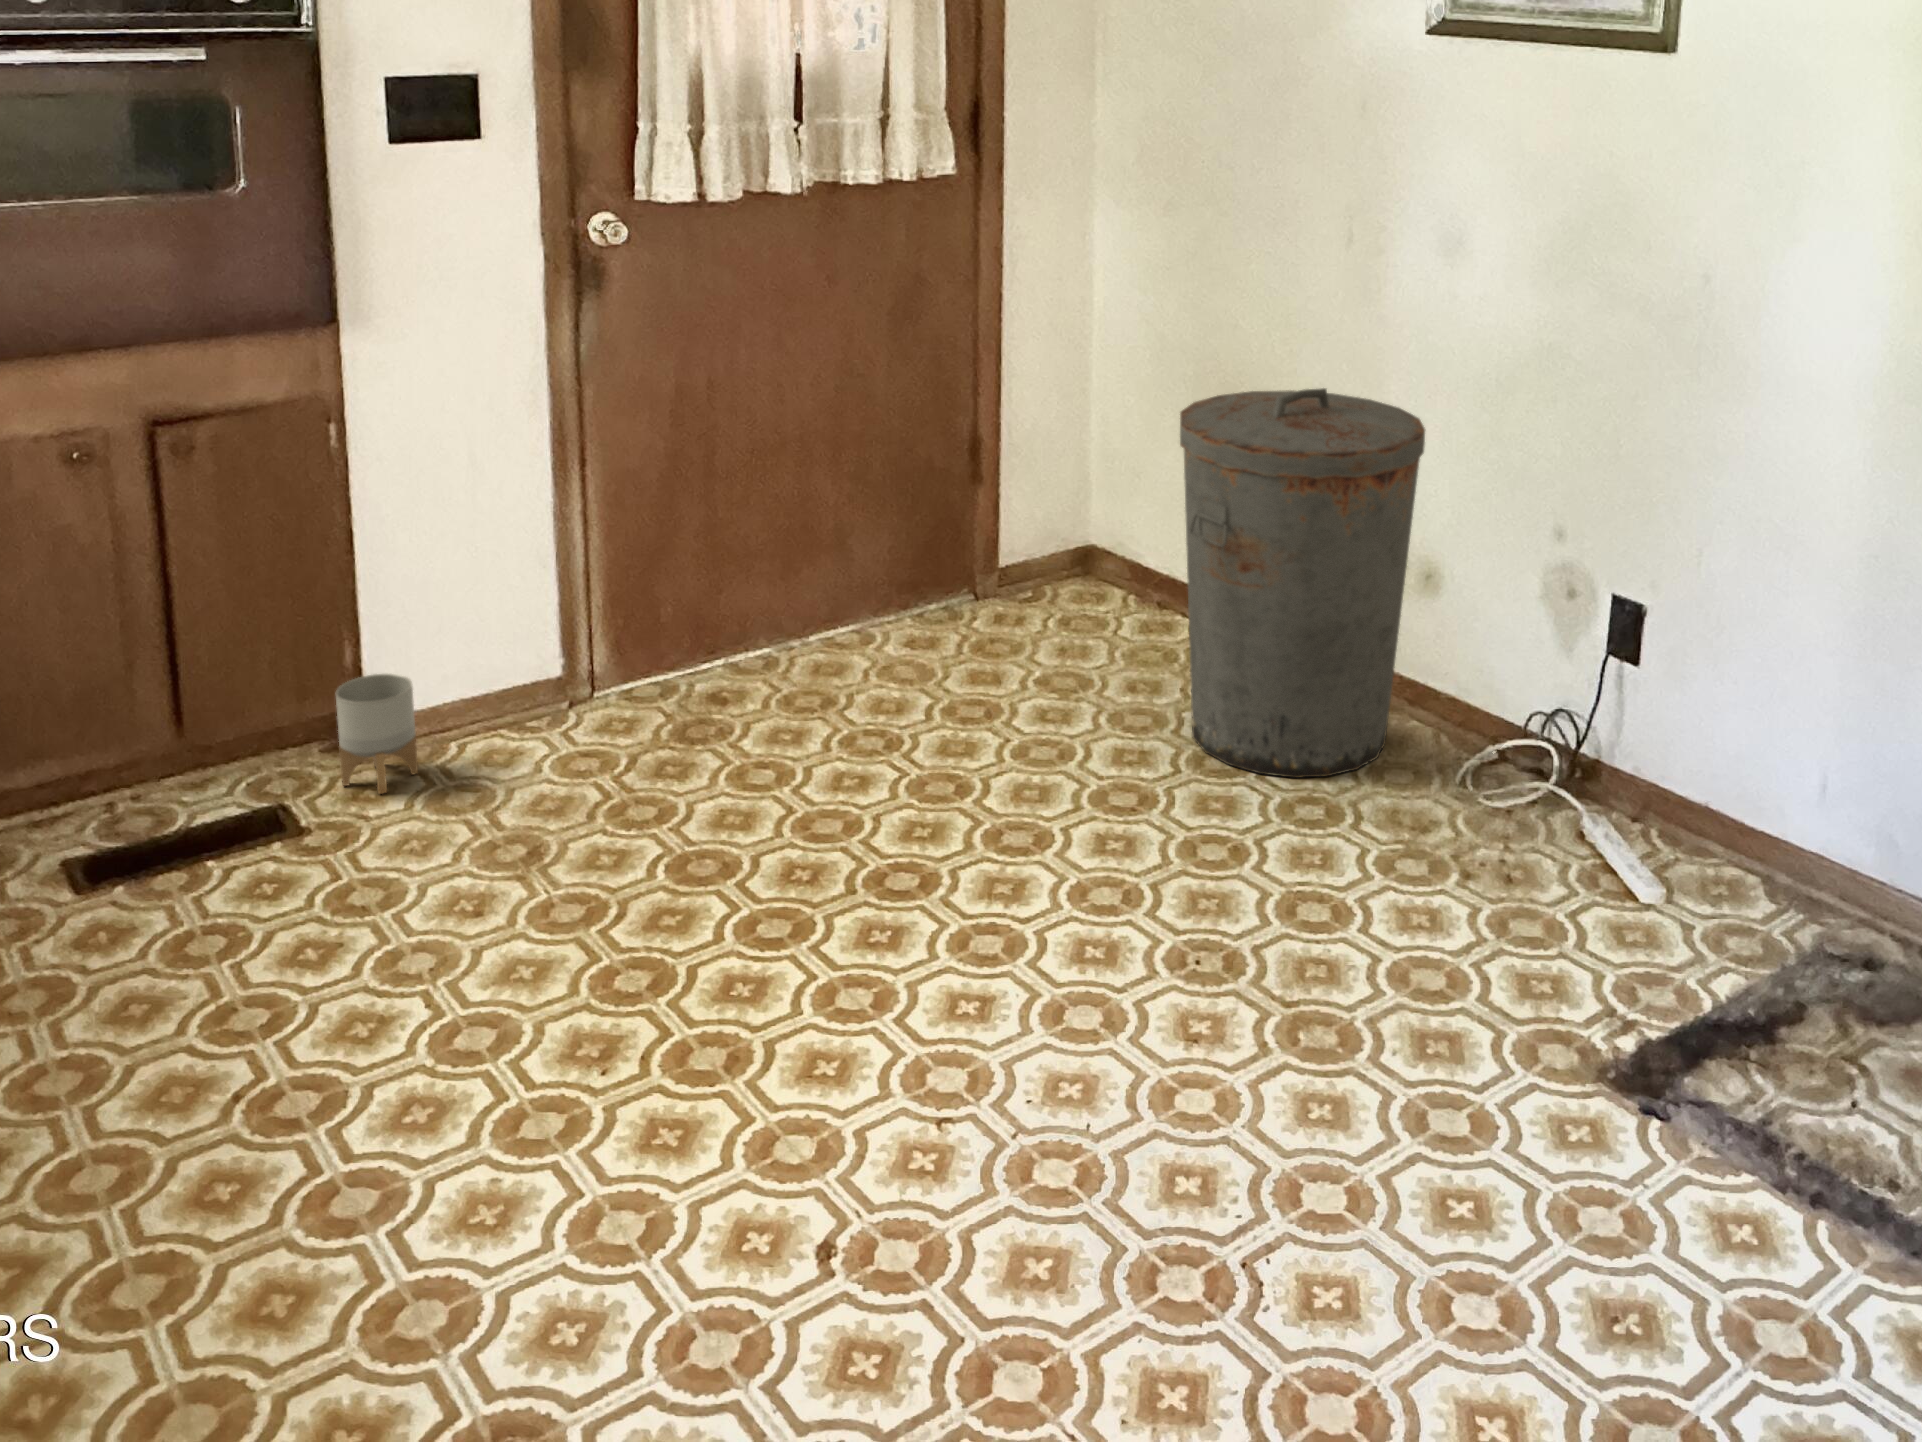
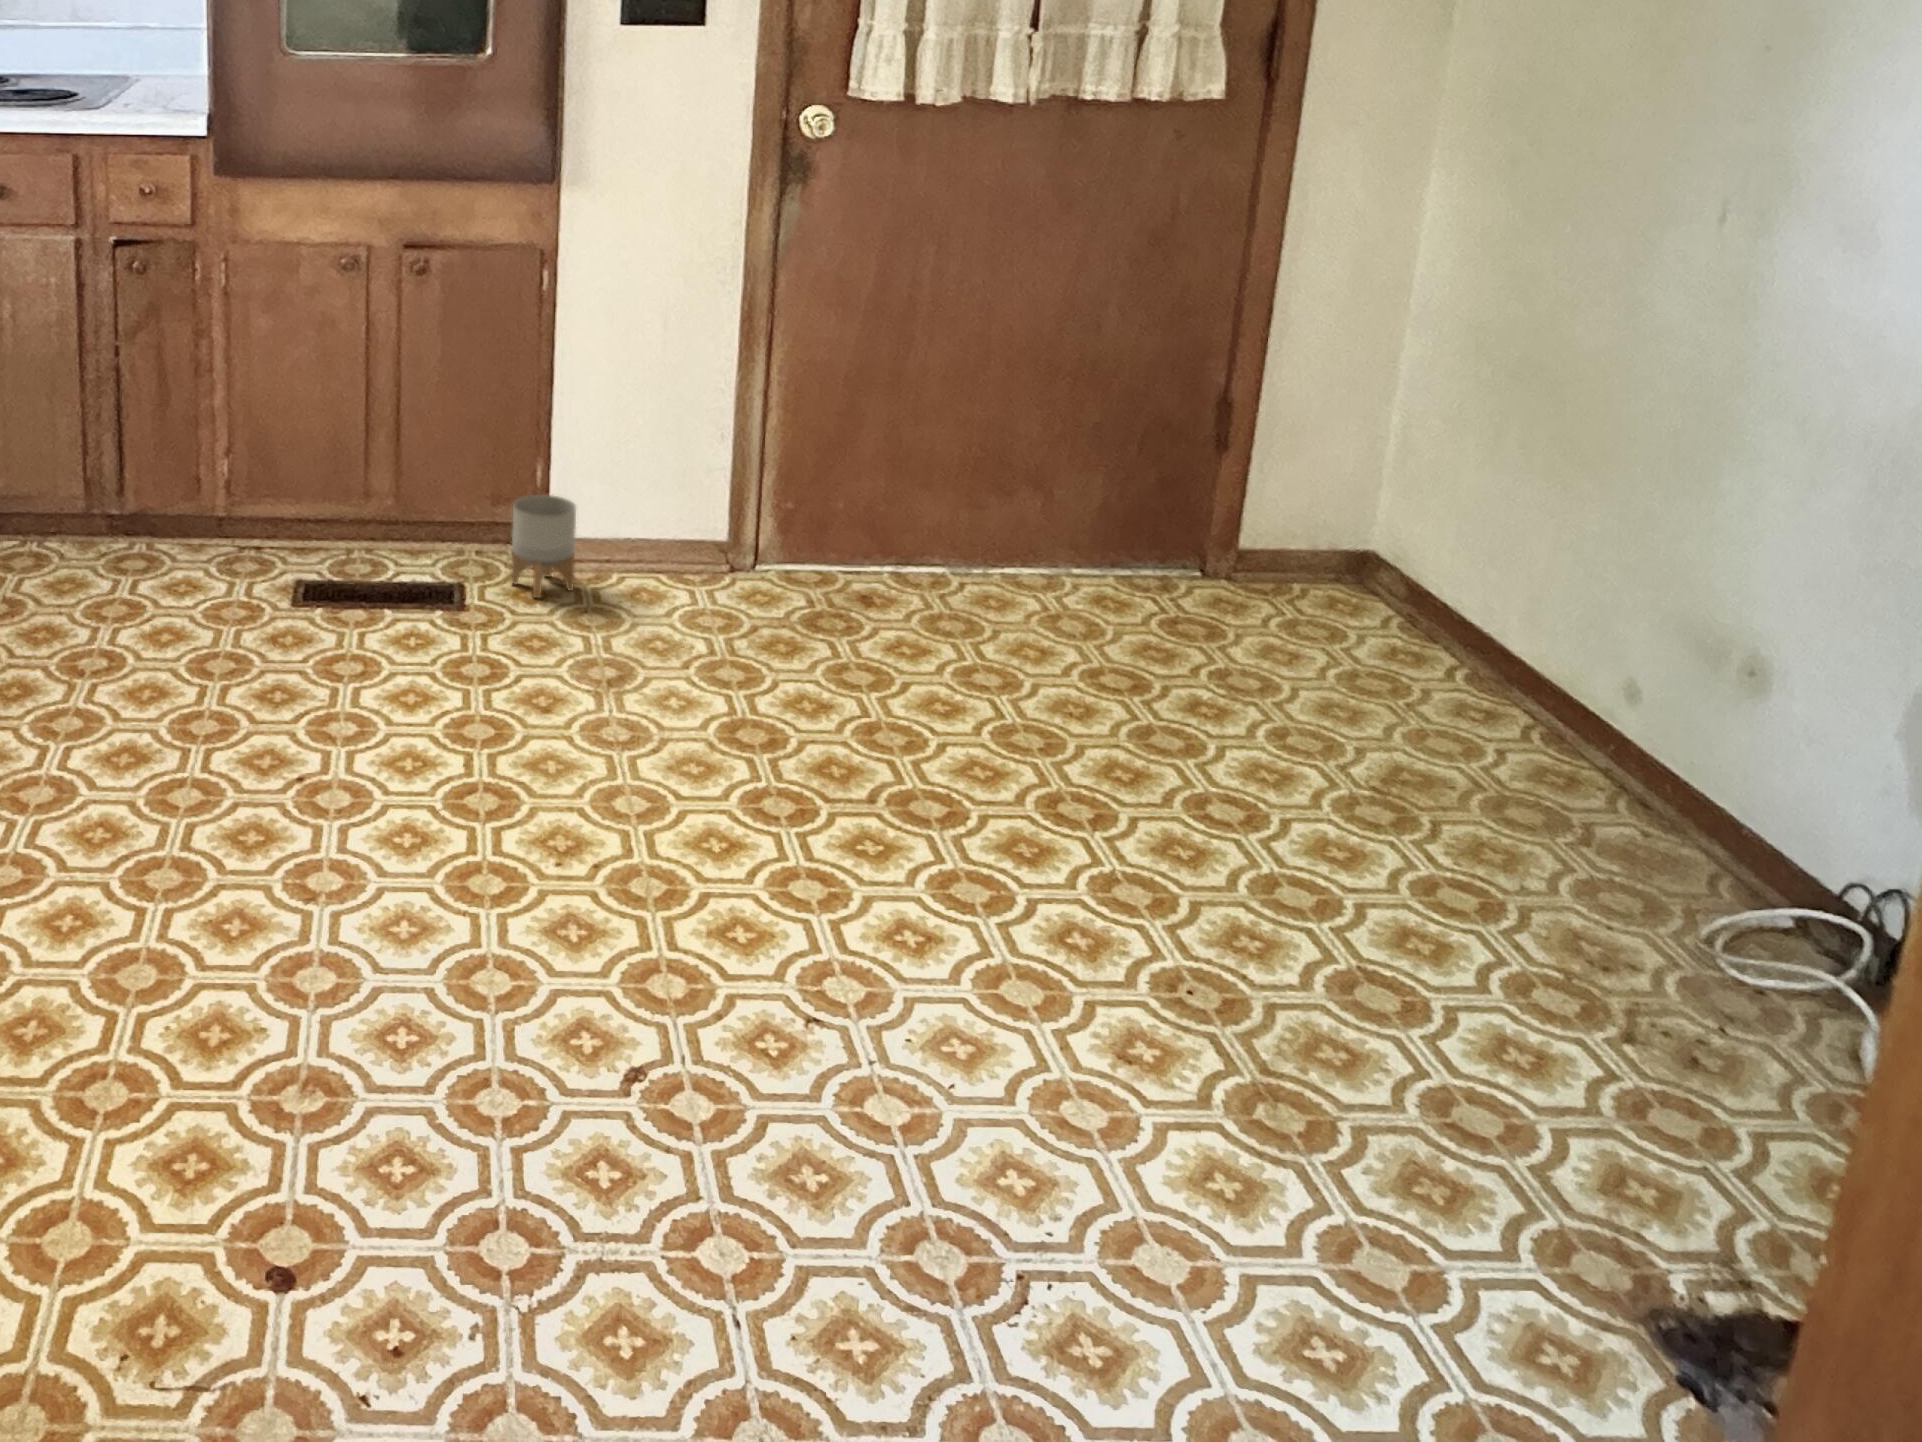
trash can: present [1180,388,1425,778] -> none [1360,384,1748,874]

